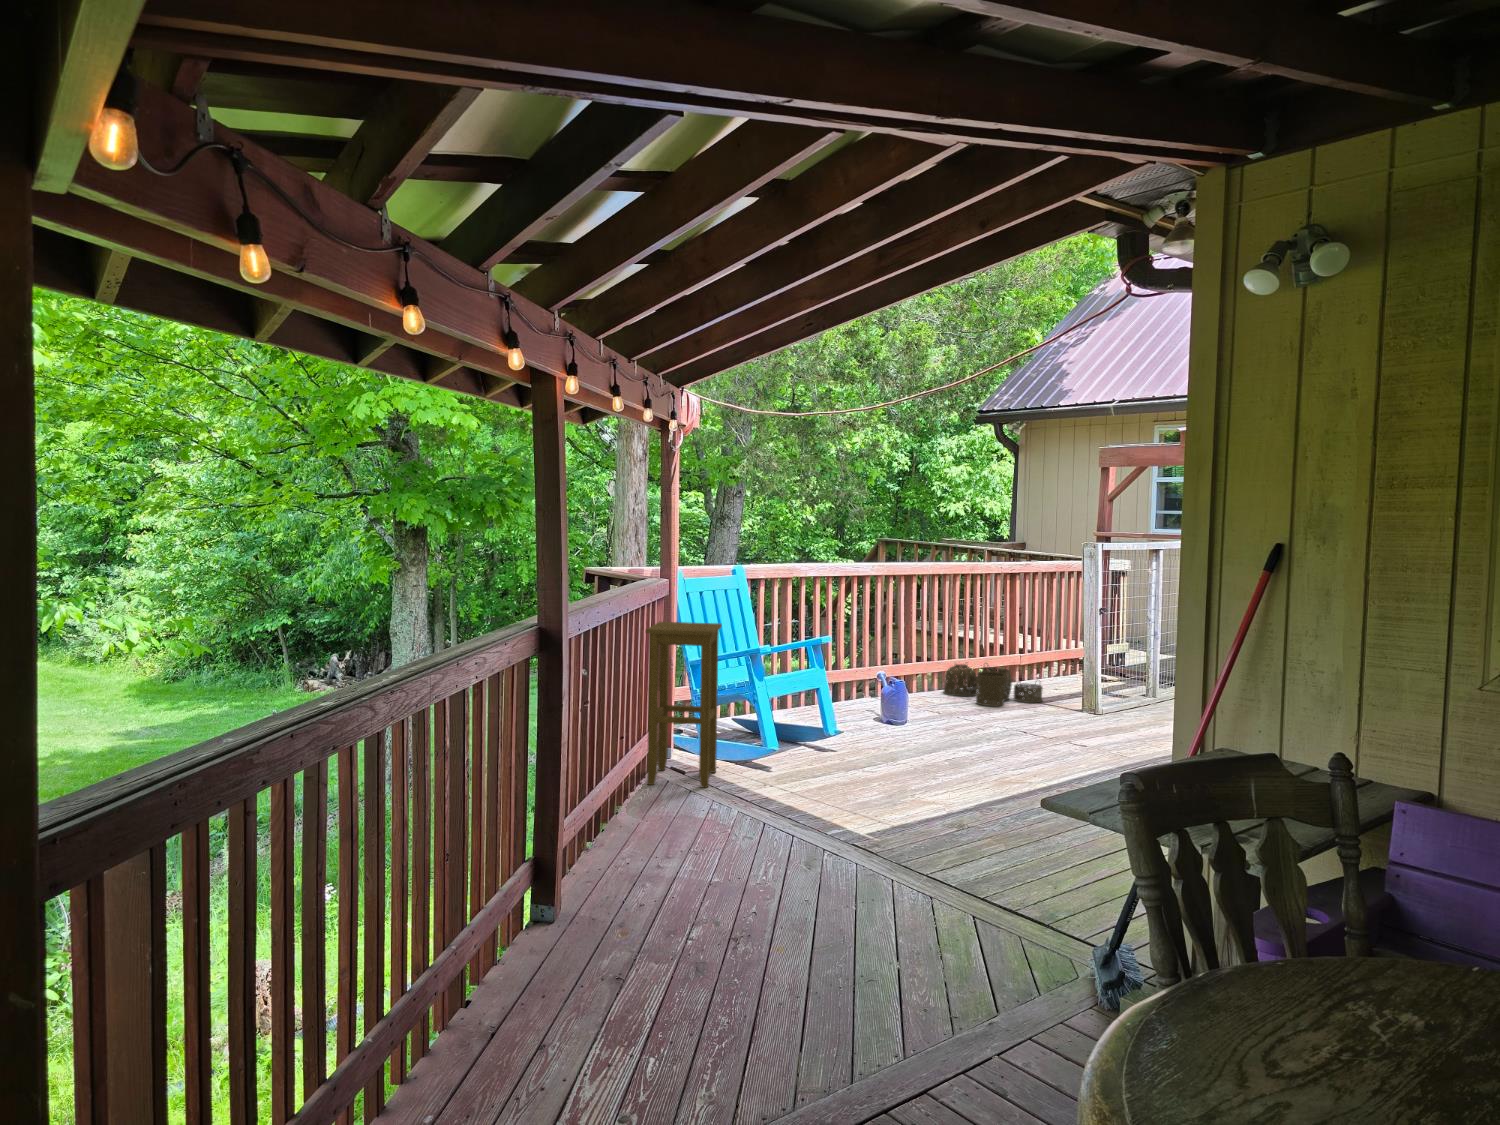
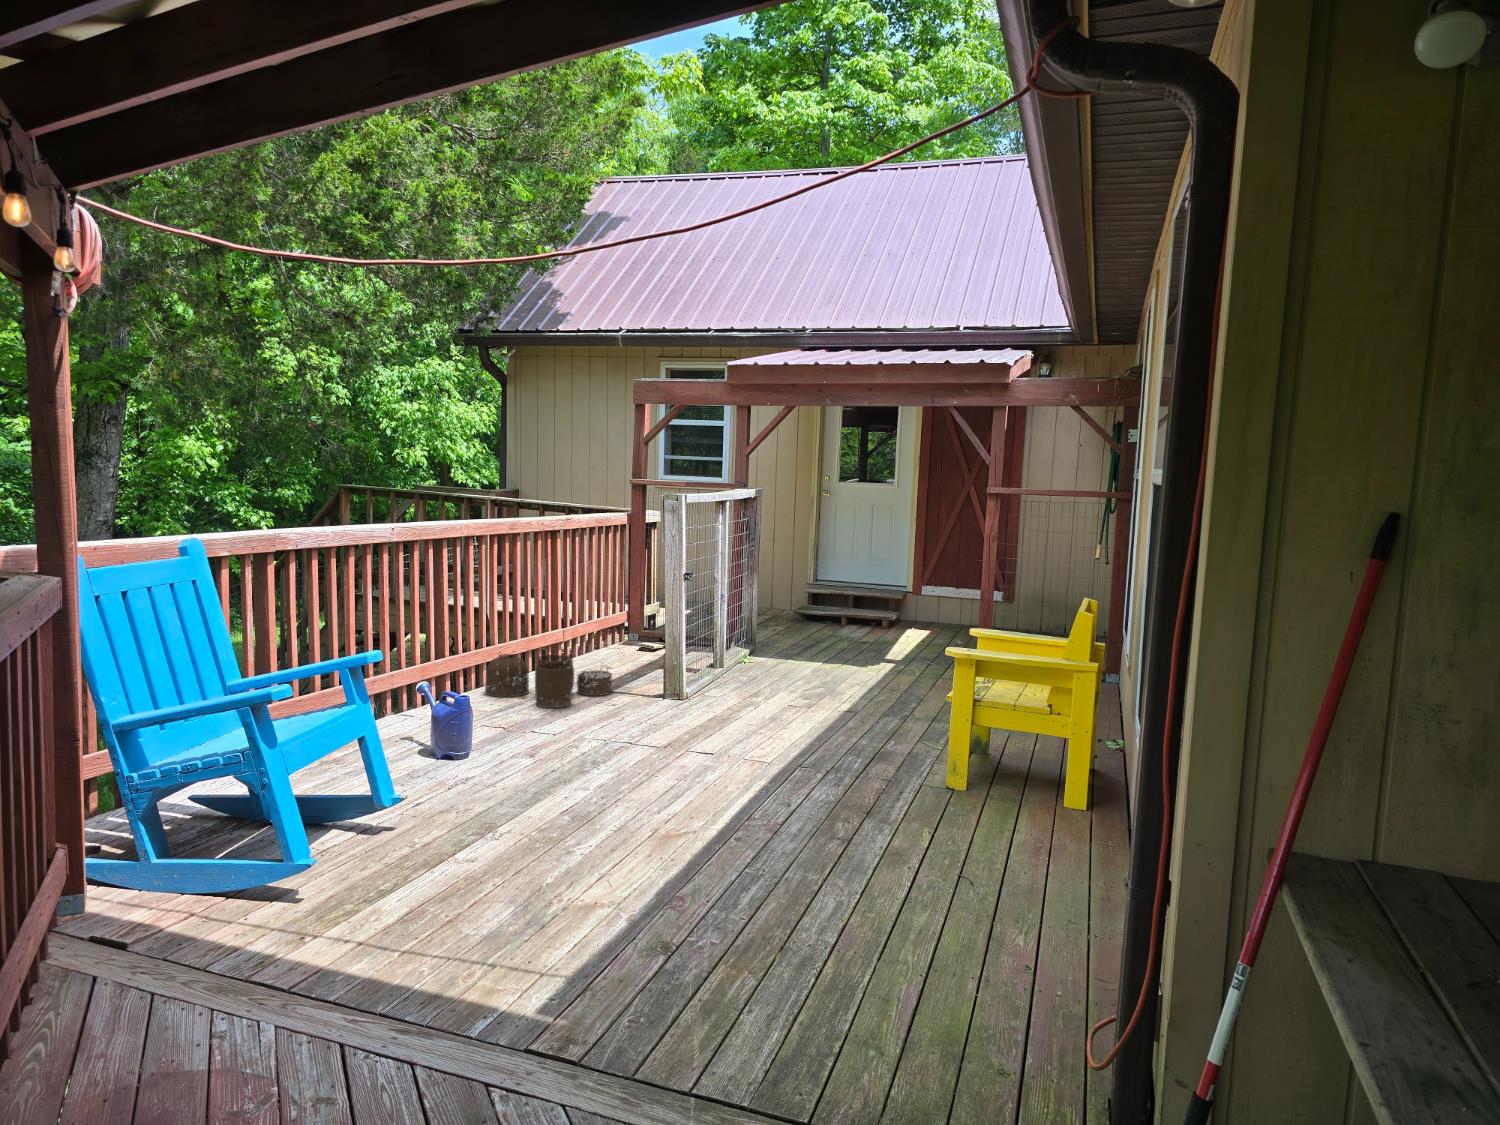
stool: present [646,622,722,788] -> none [27,658,193,998]

